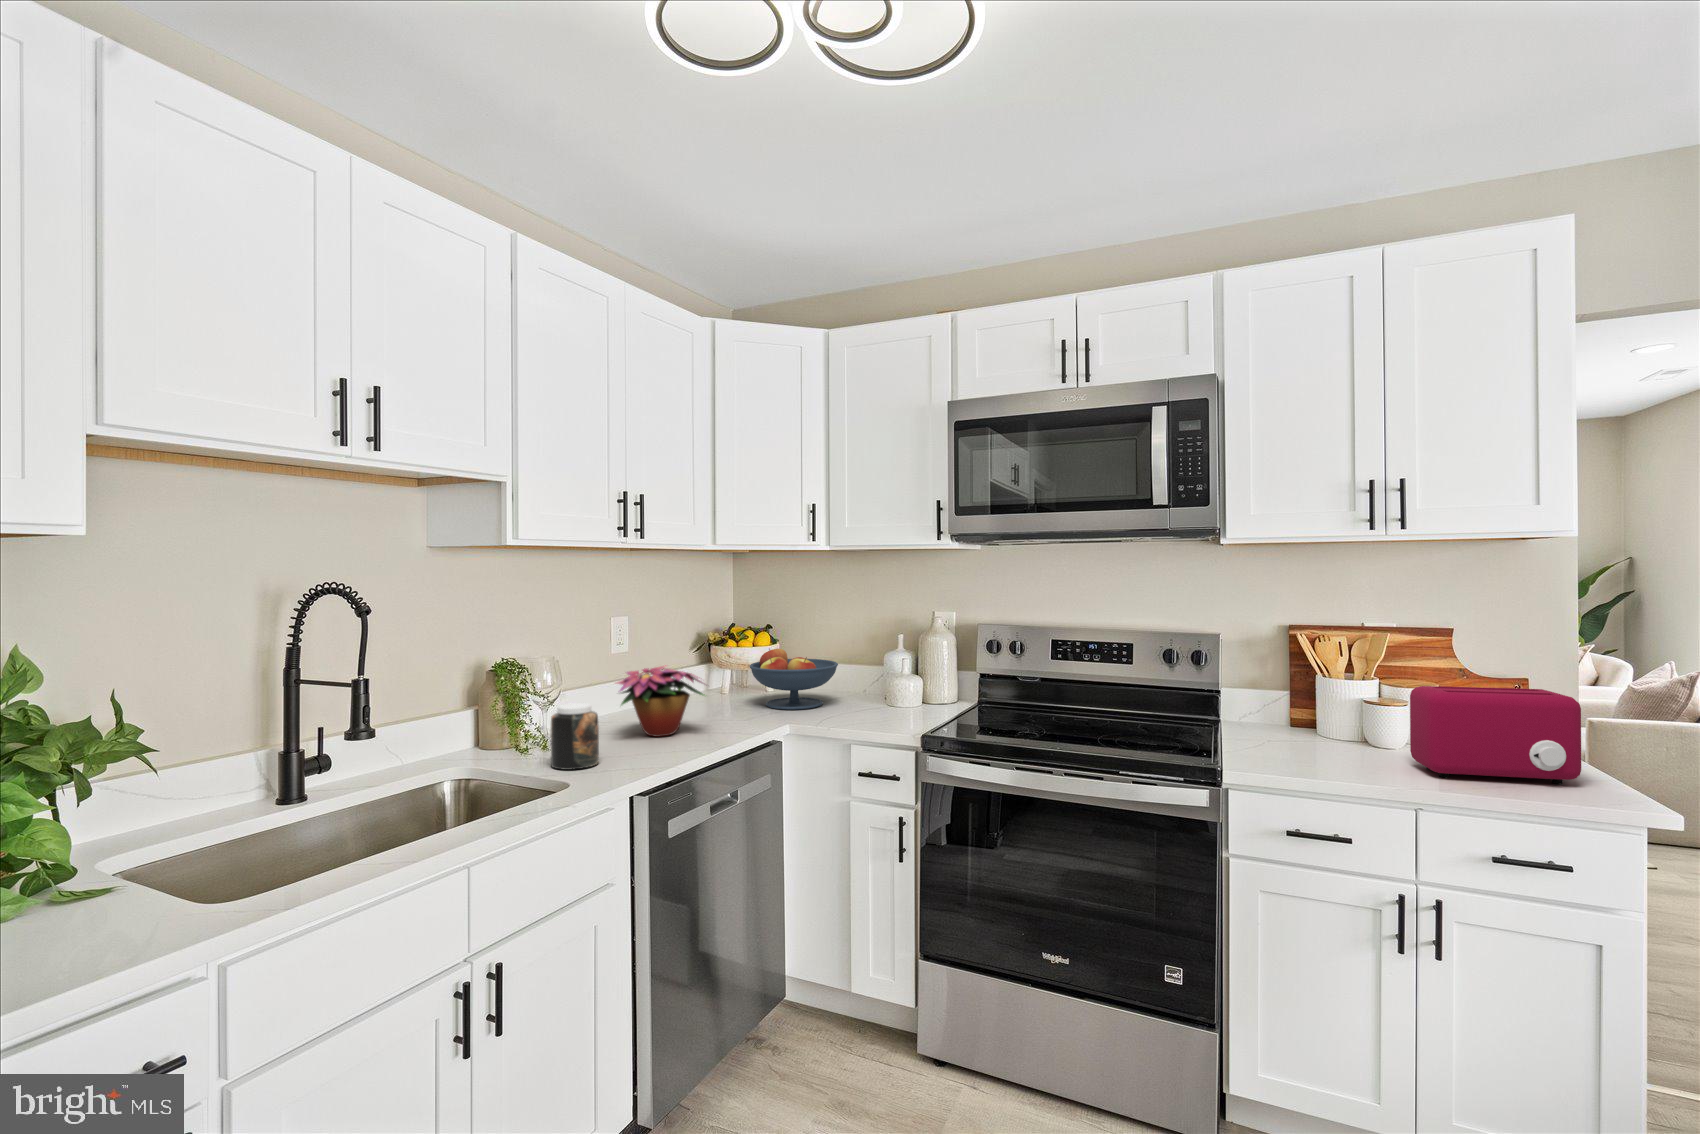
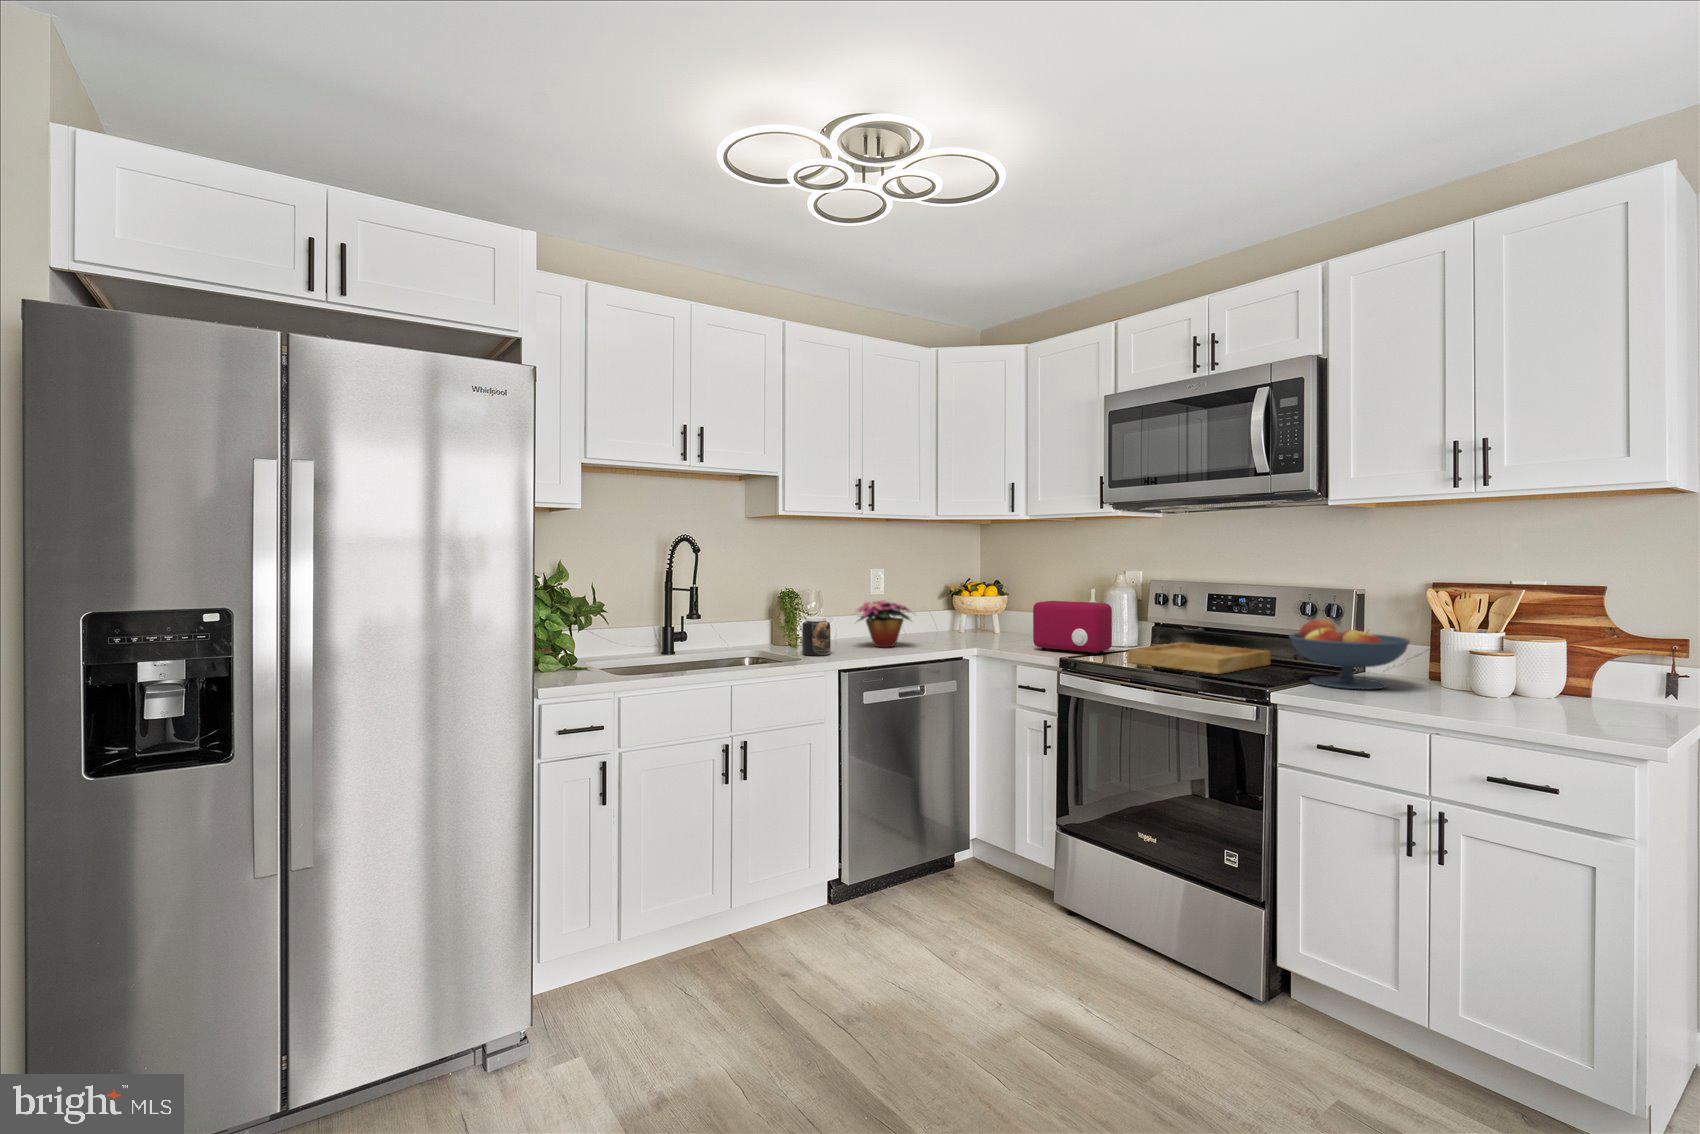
fruit bowl: present [750,648,838,710] -> present [1289,619,1410,689]
toaster: present [1410,686,1581,784] -> present [1033,601,1112,655]
tray: none [998,698,1134,743] -> present [1128,642,1271,674]

